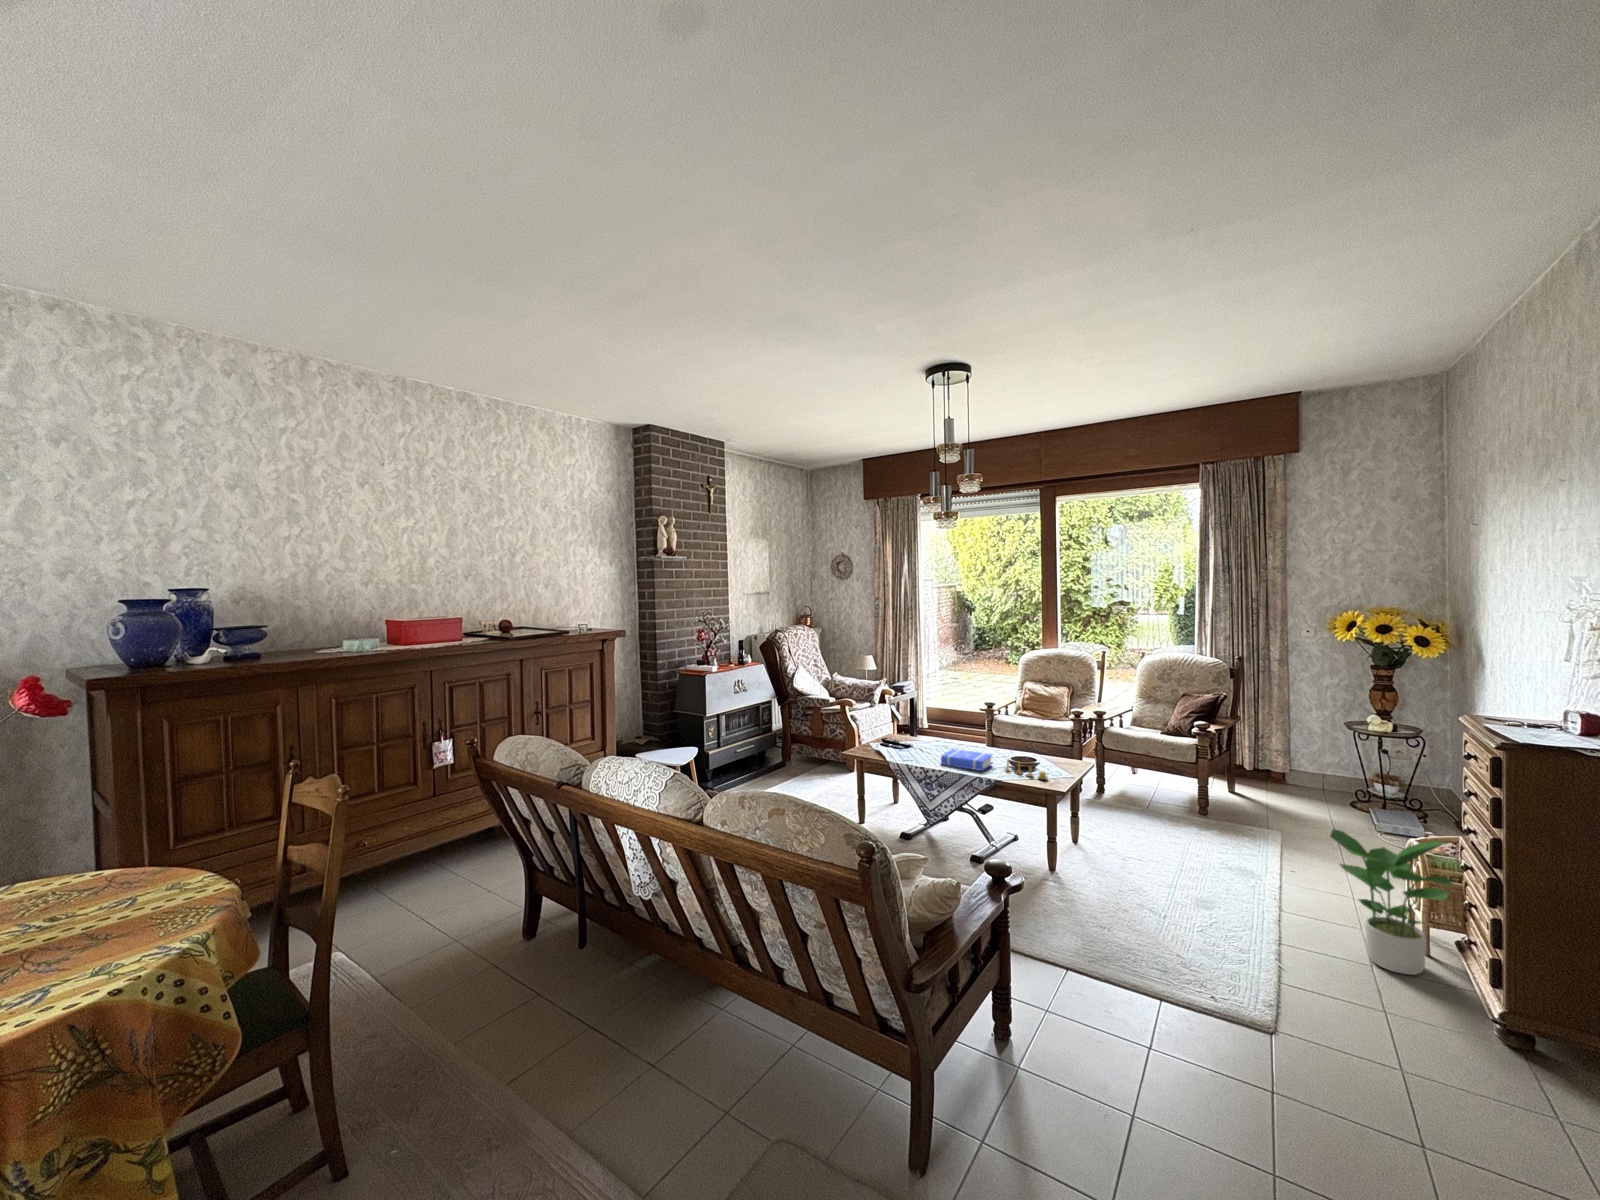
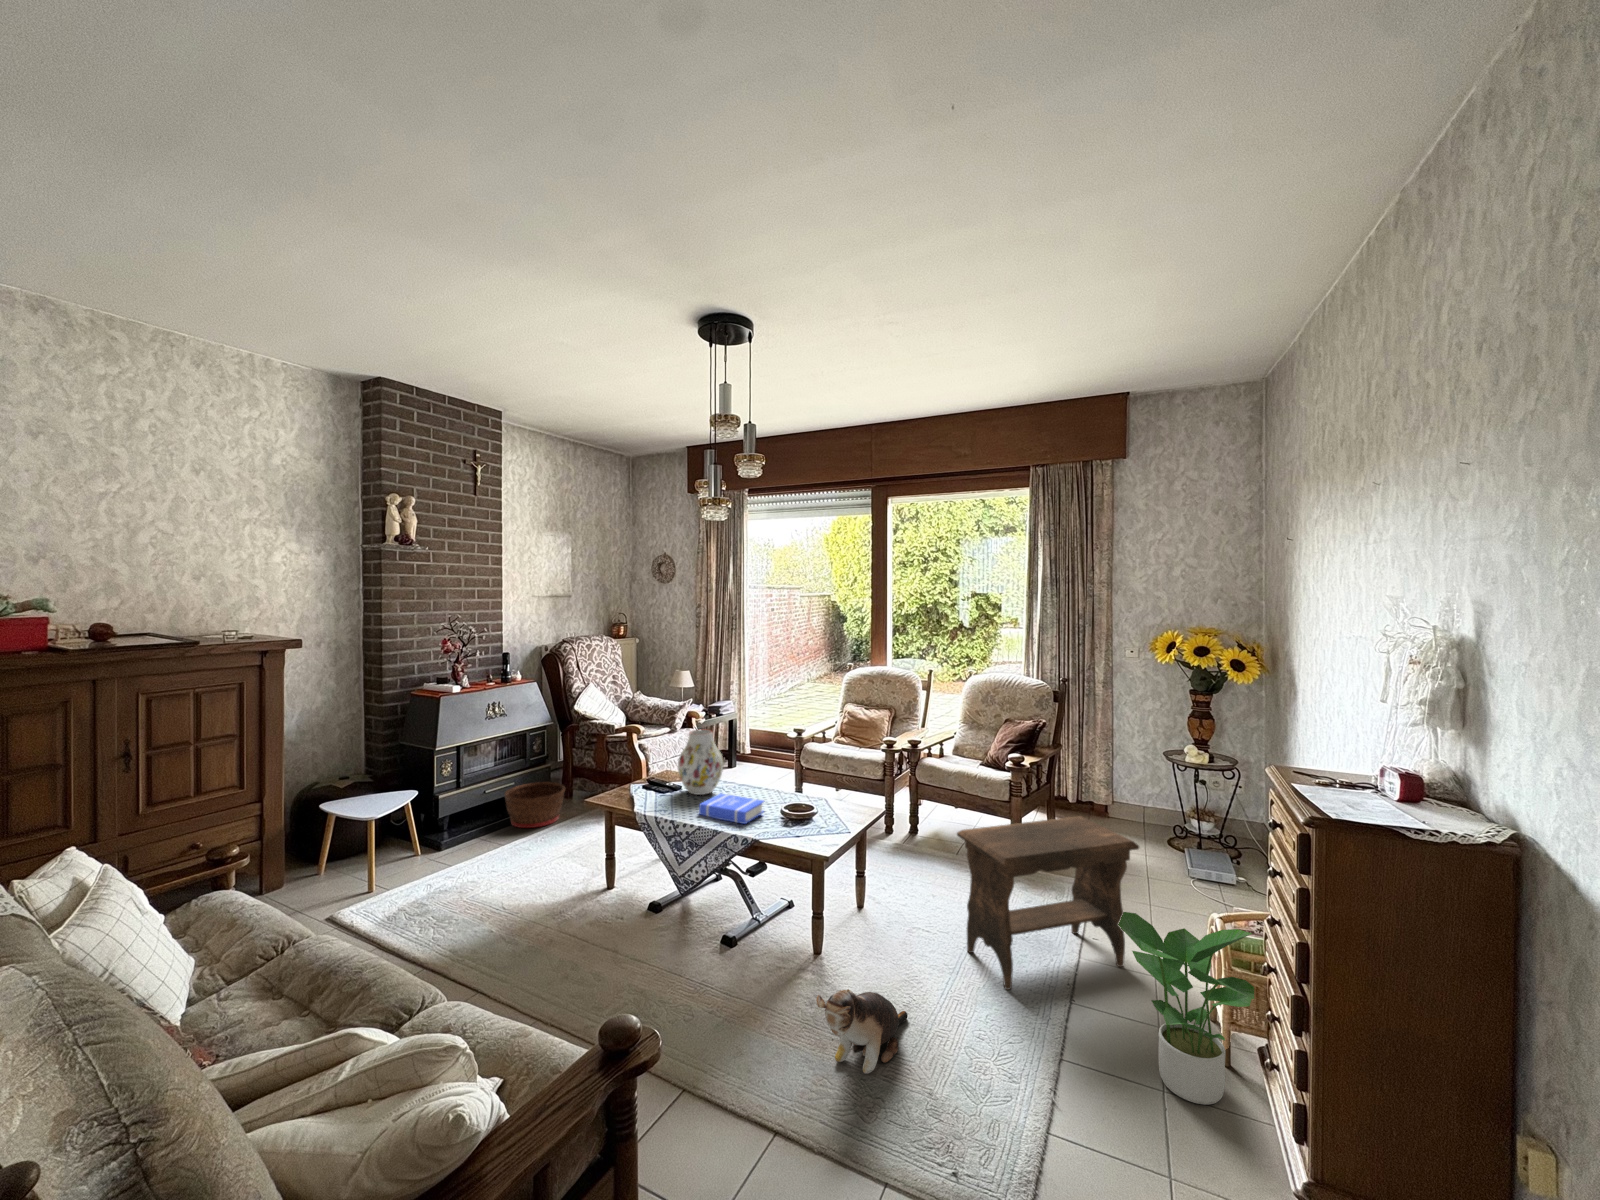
vase: none [912,699,949,751] -> present [678,729,724,795]
basket: none [748,747,795,782] -> present [505,782,565,828]
candle: present [1006,760,1047,780] -> none [773,806,821,835]
footstool: none [1168,768,1336,900] -> present [957,816,1139,990]
plush toy: none [1084,880,1144,942] -> present [816,989,908,1074]

